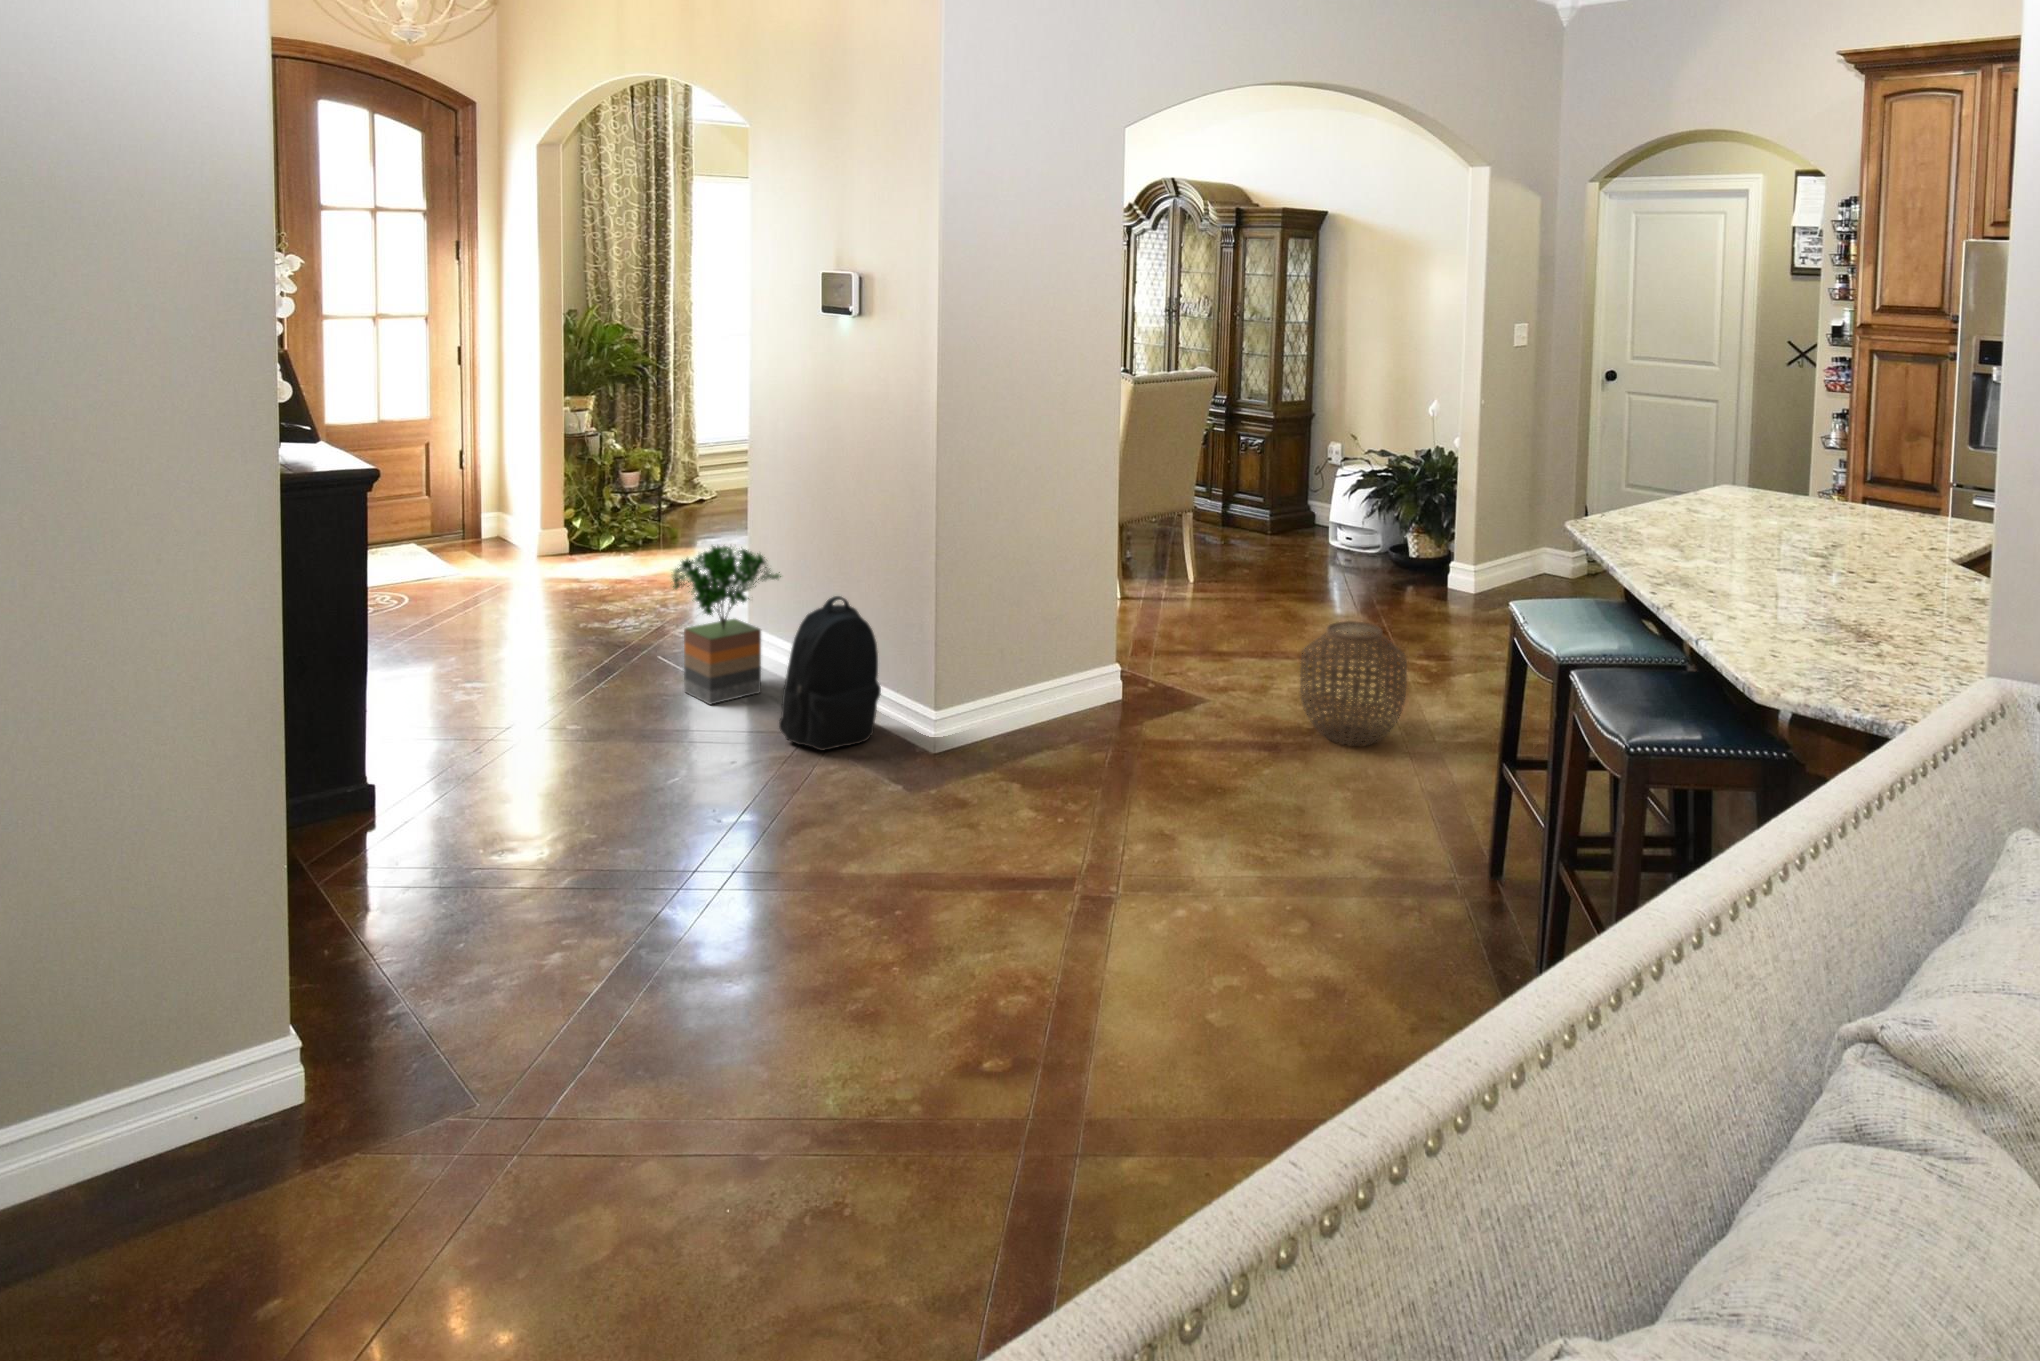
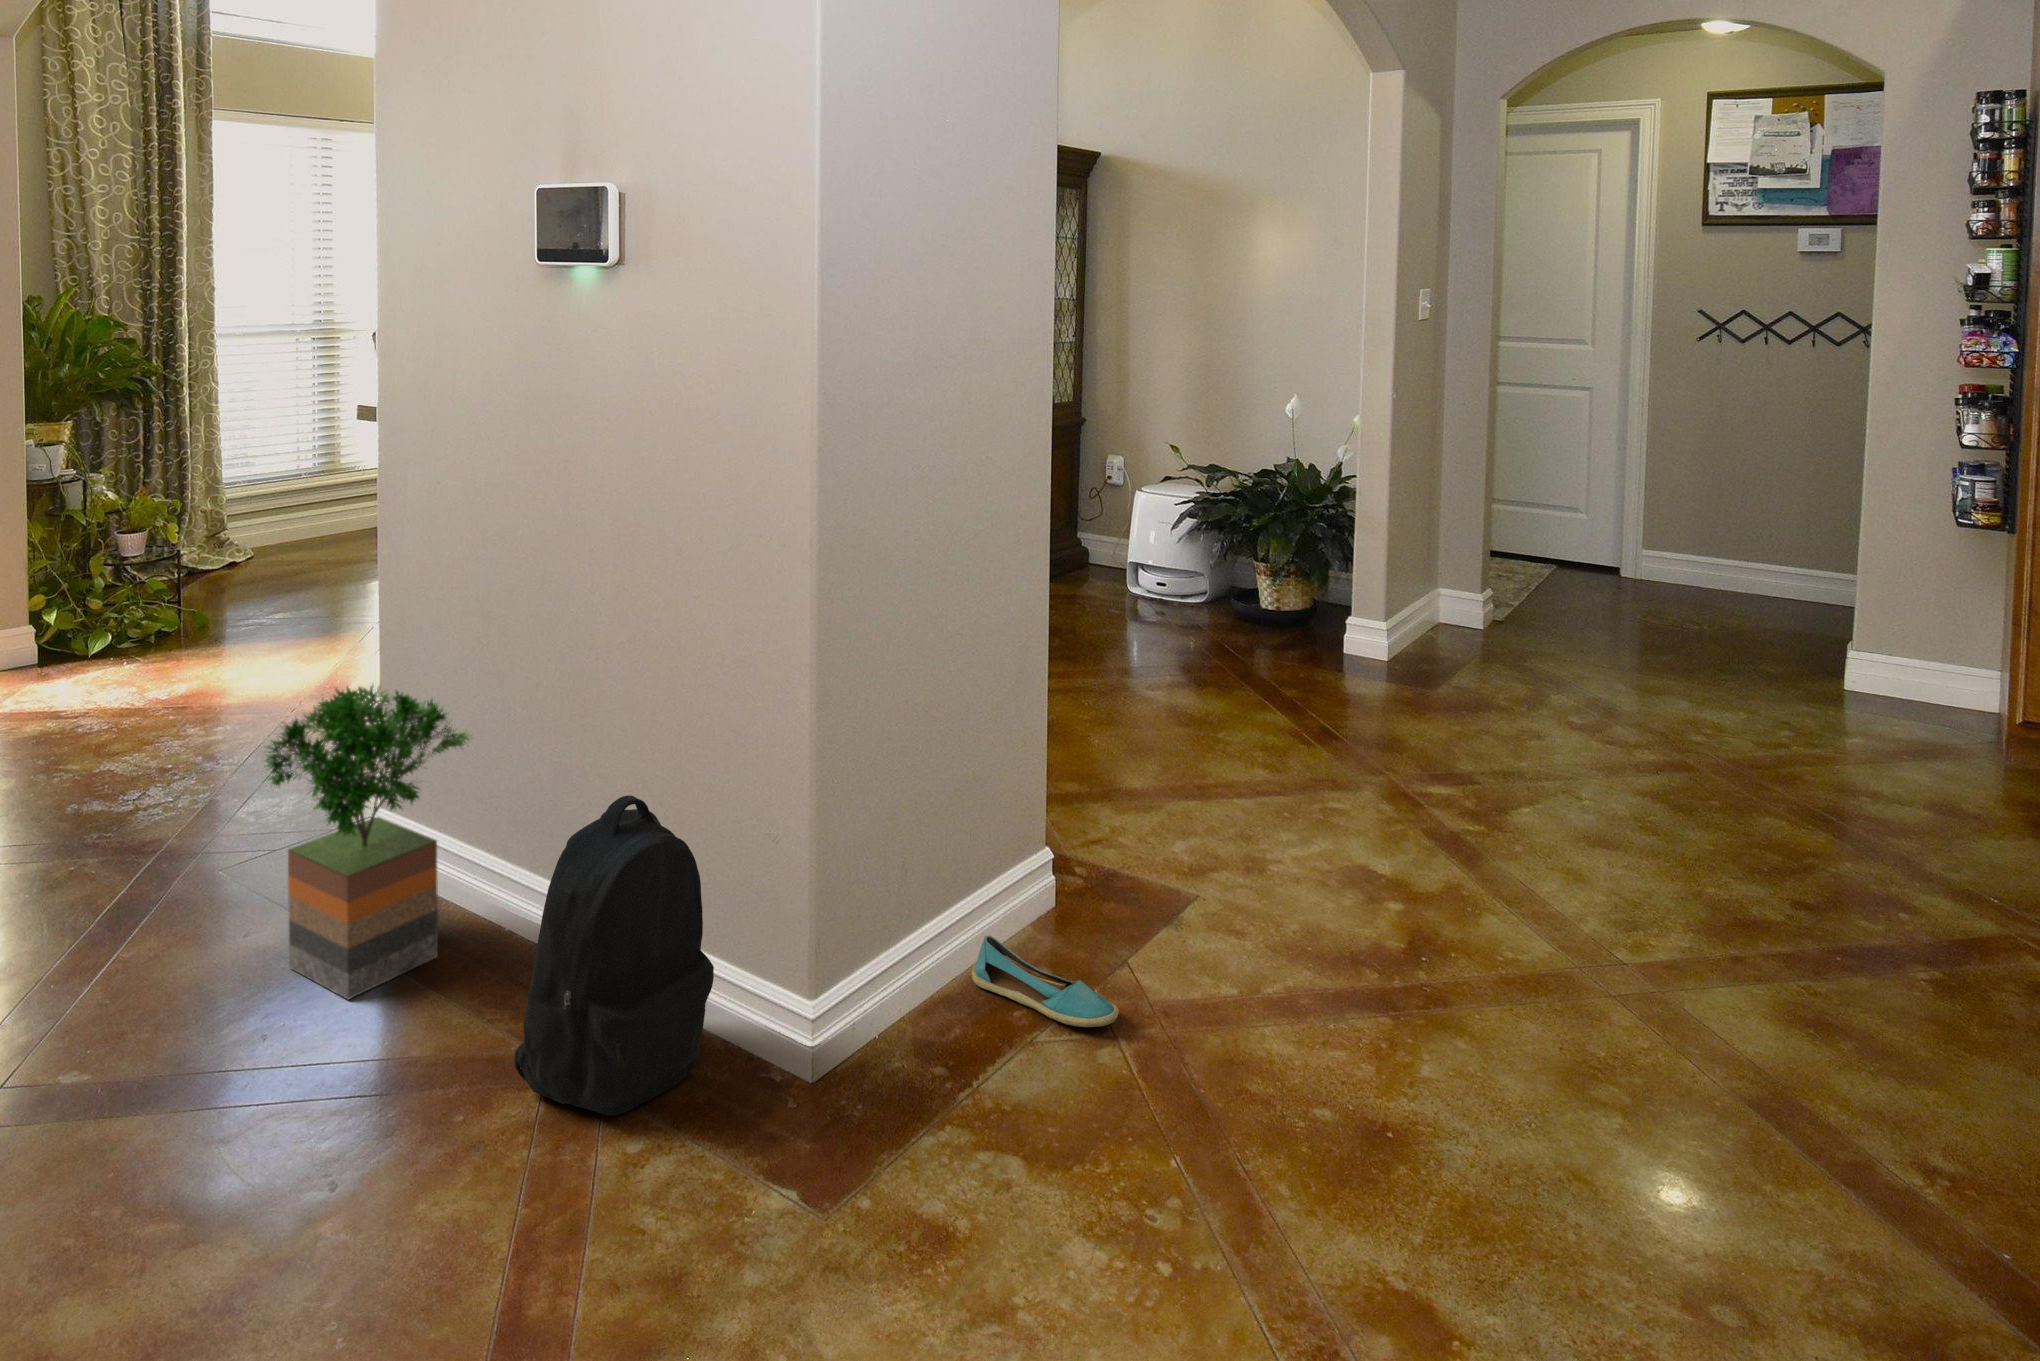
woven basket: present [1300,621,1407,746] -> none [1423,768,1624,995]
shoe: none [1037,696,1102,738] -> present [972,936,1119,1027]

